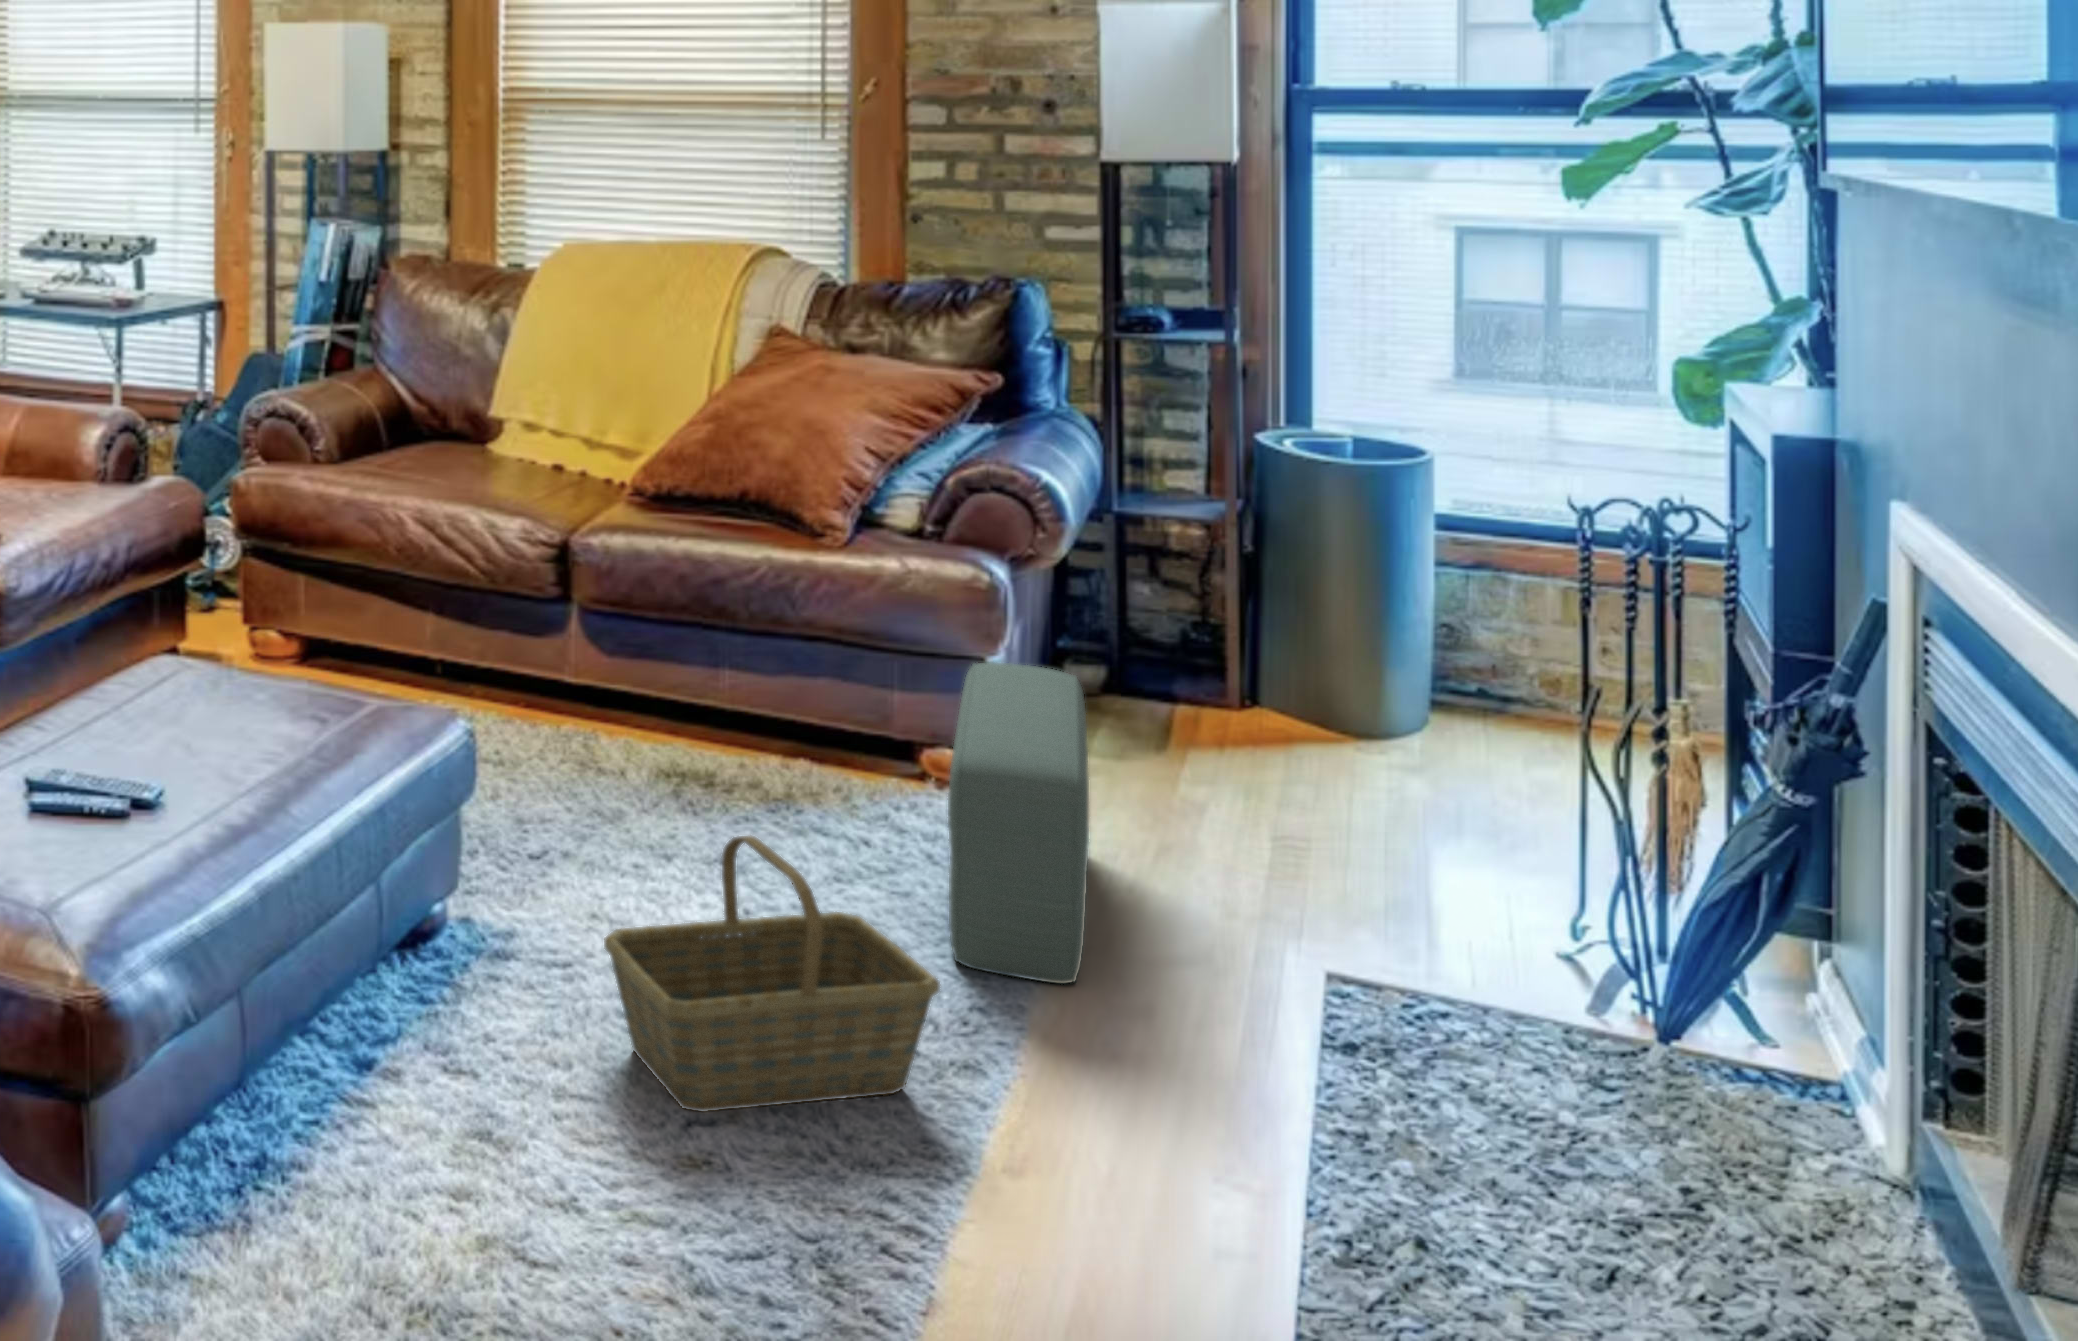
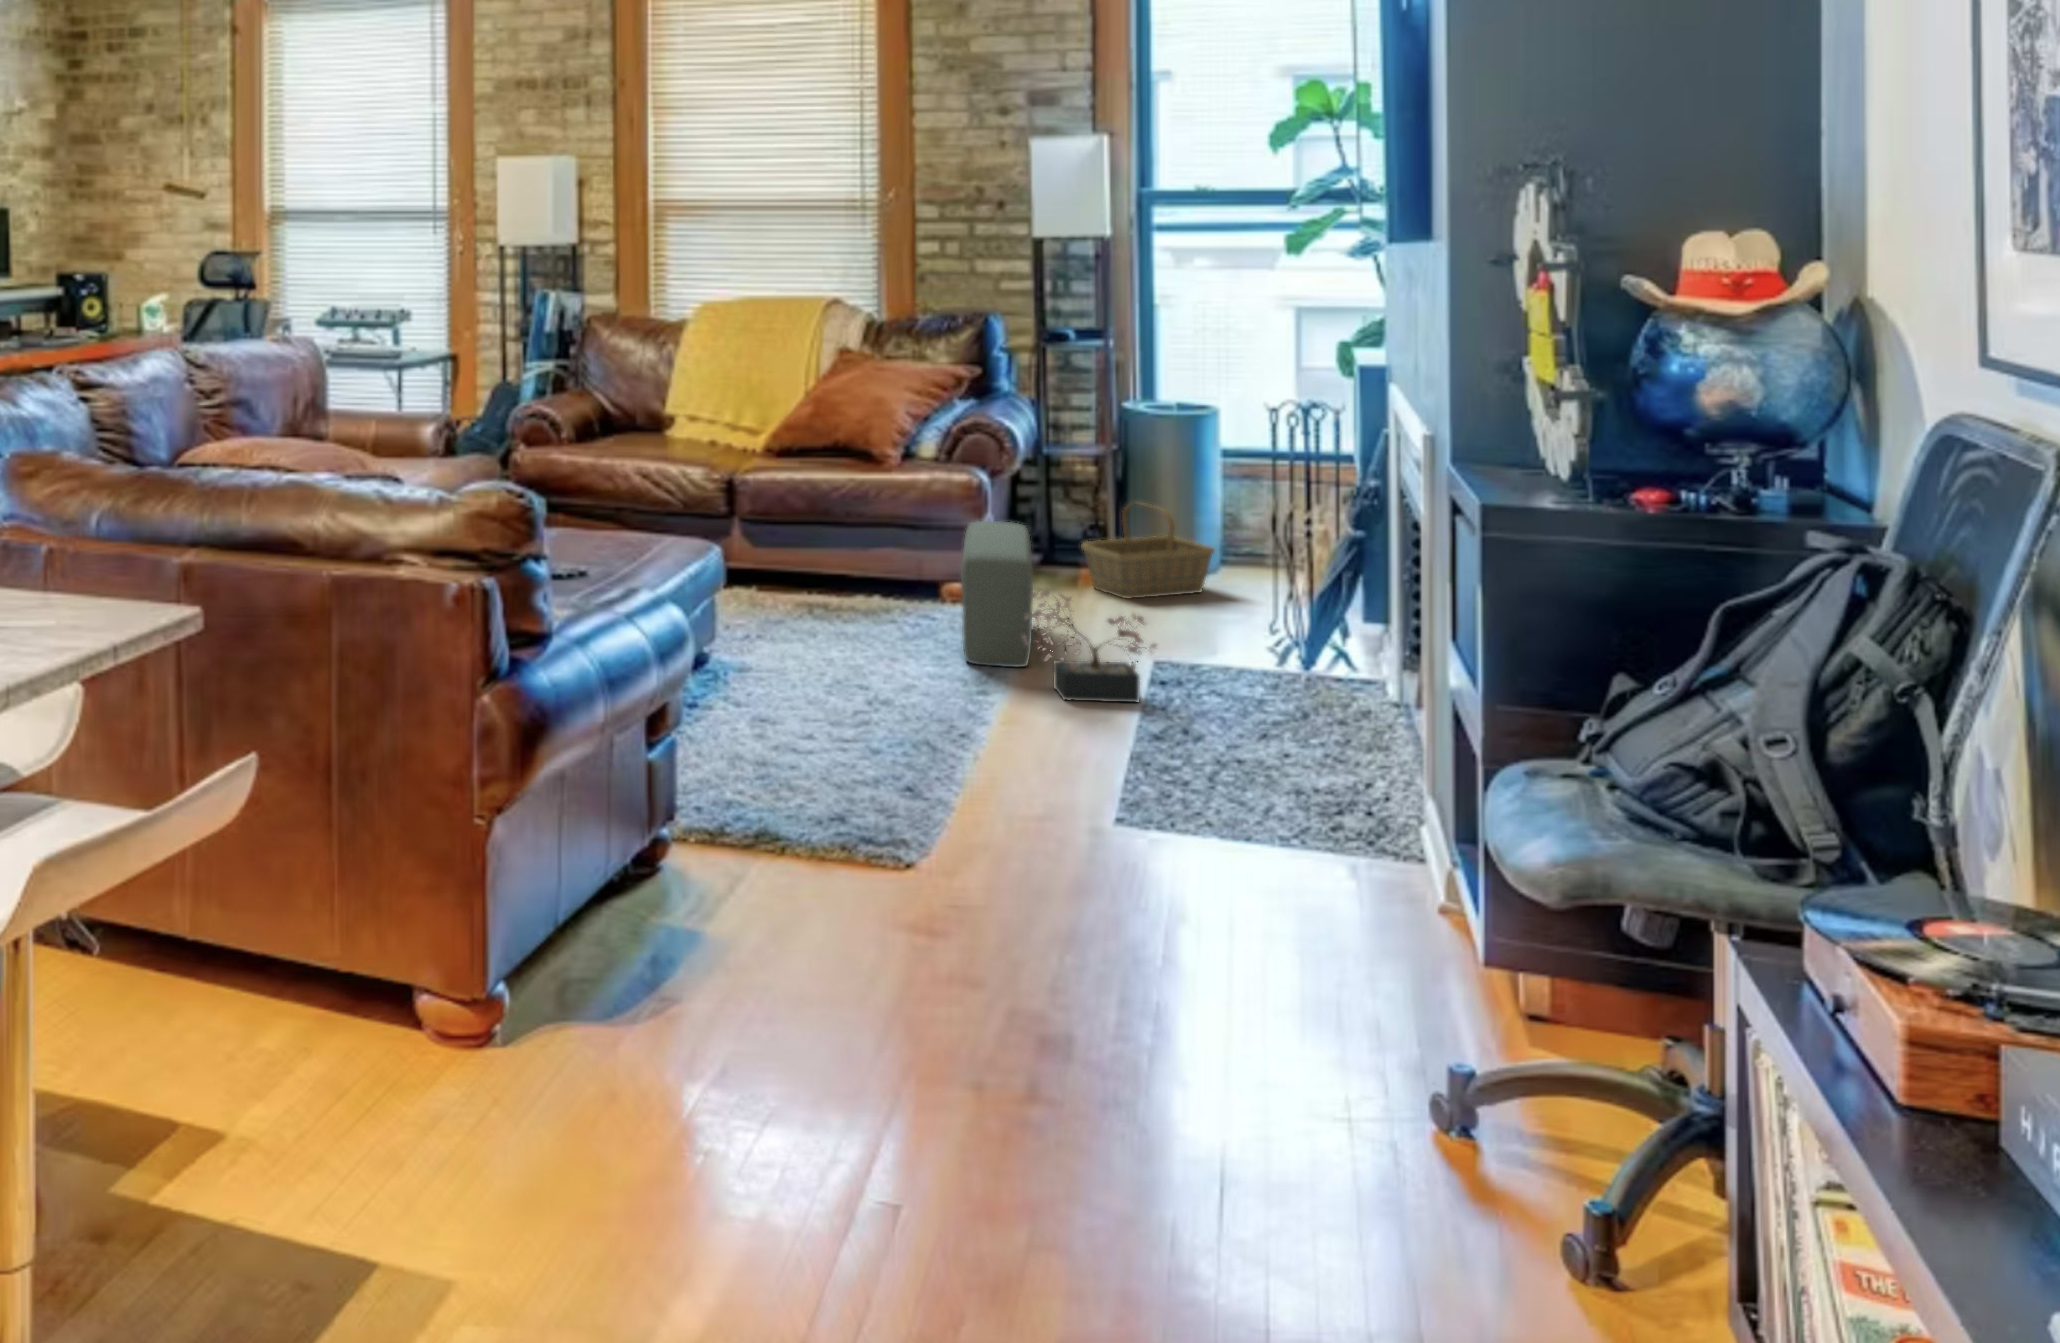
basket: present [604,836,940,1112] -> present [1081,503,1215,598]
decorative plant: none [1066,851,1358,1121] -> present [1022,590,1156,702]

